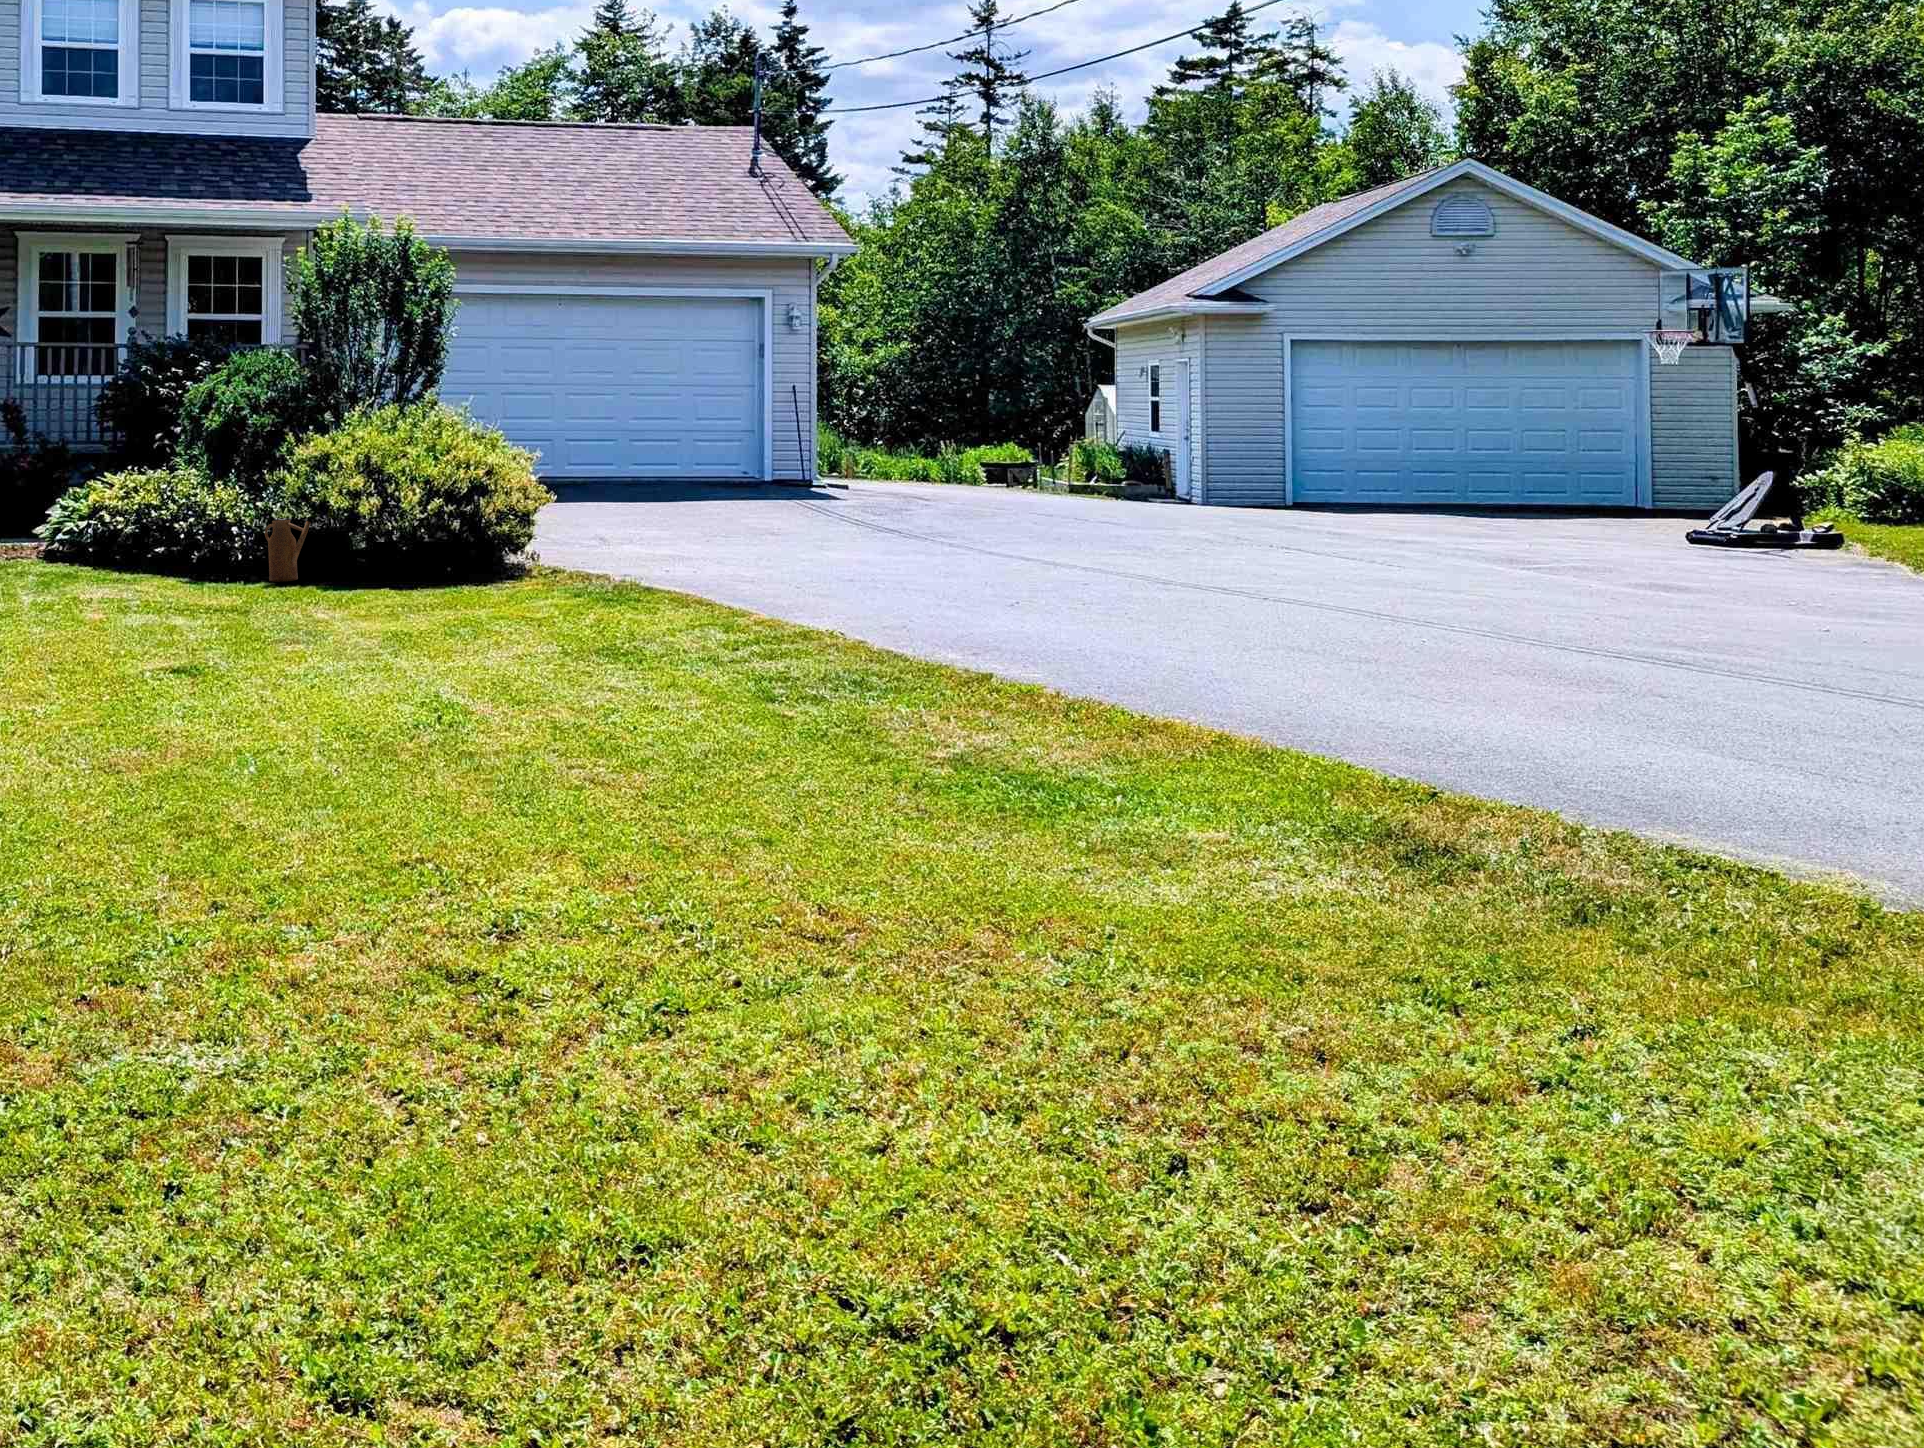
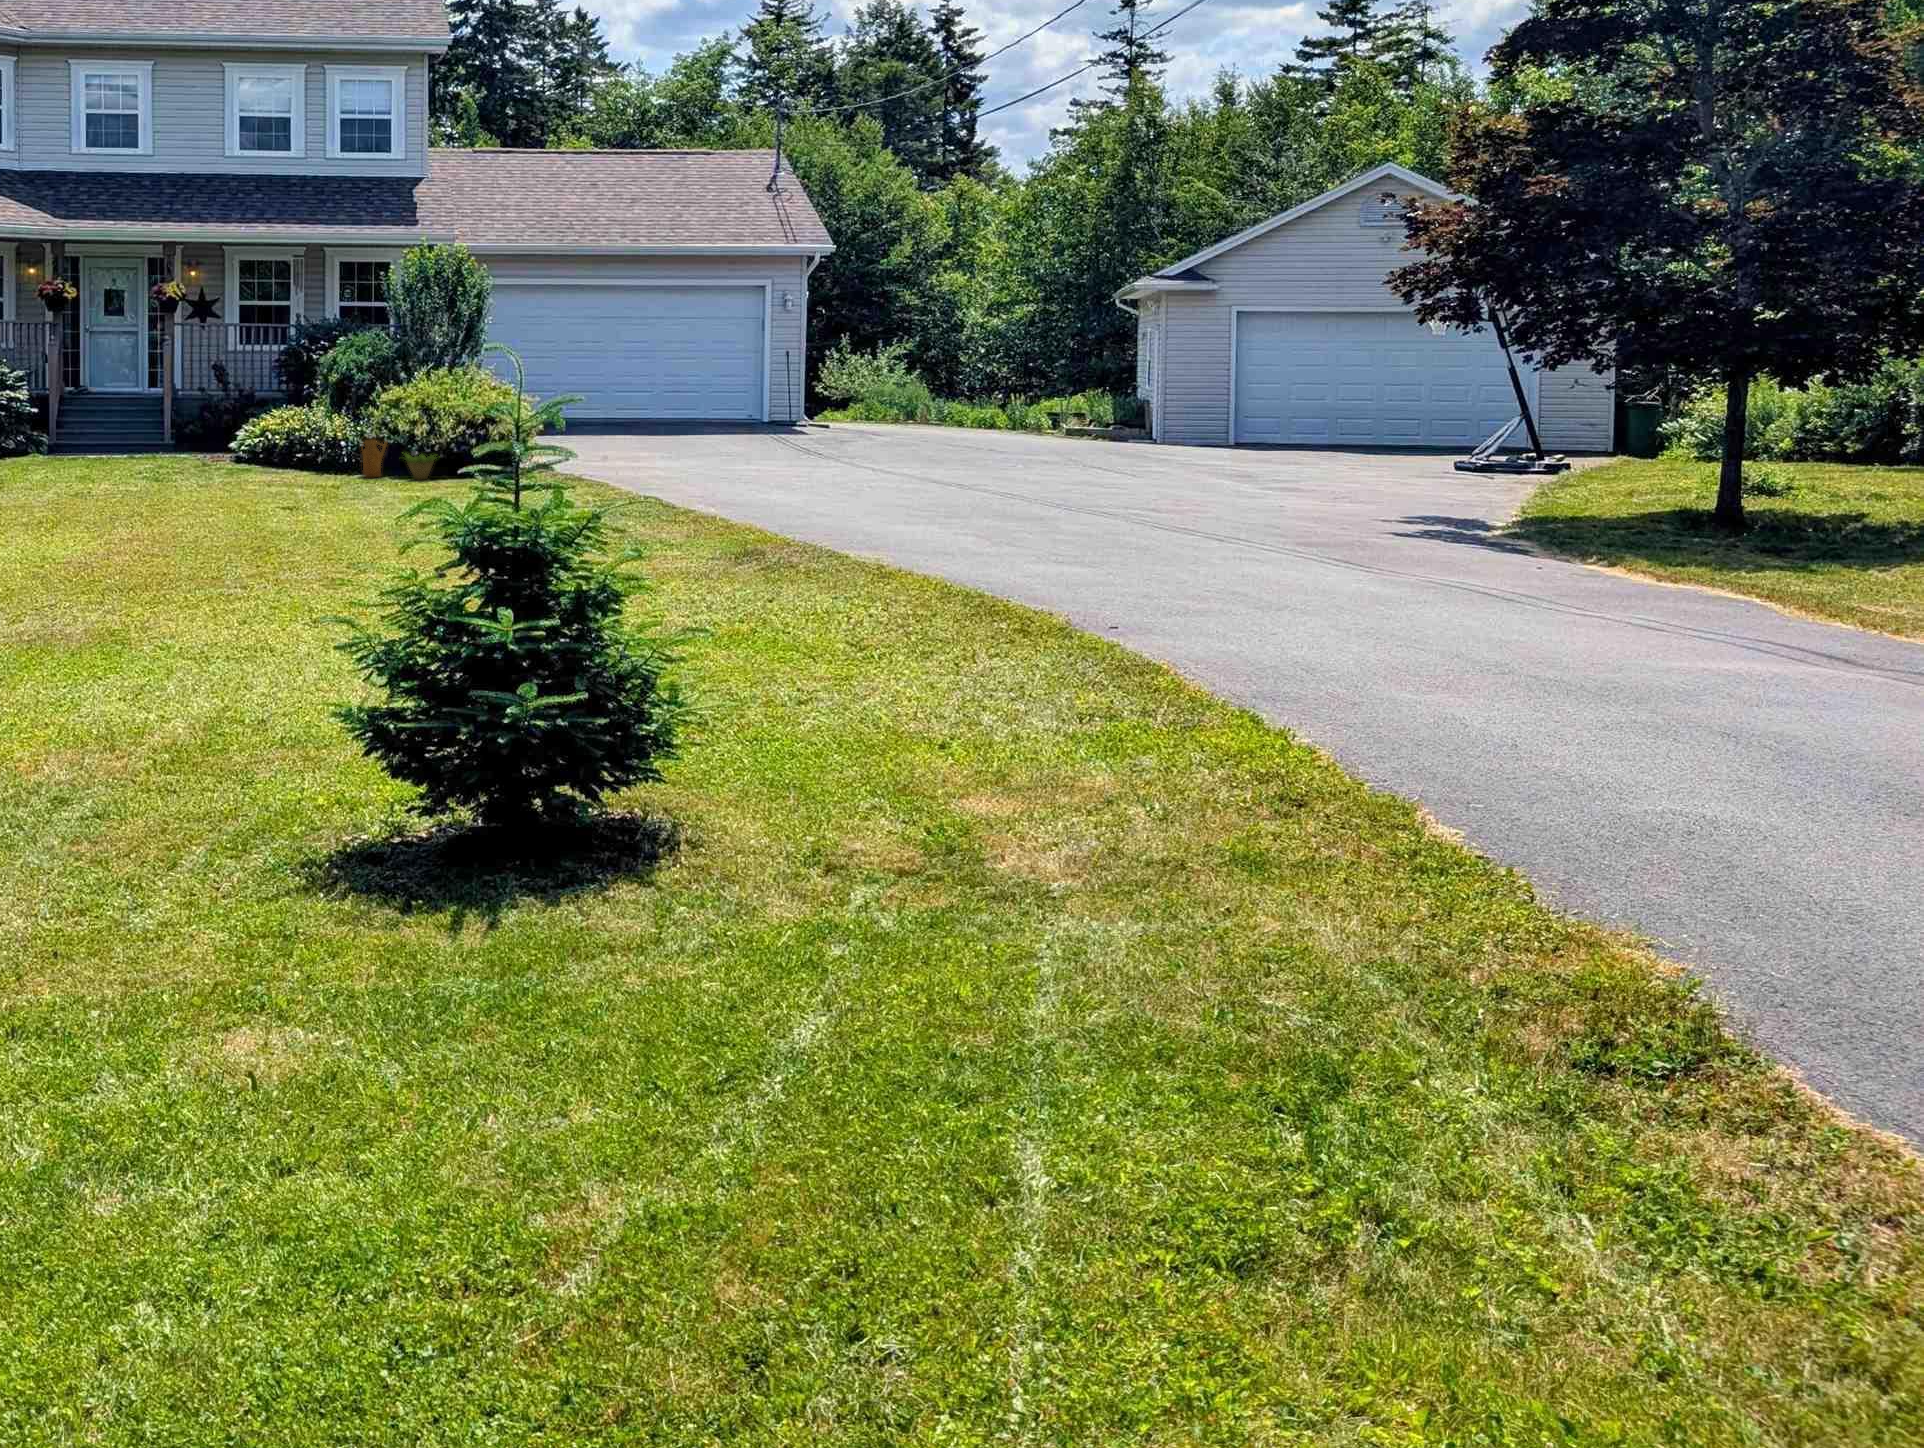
decorative plant: none [332,541,398,584] -> present [405,454,435,479]

